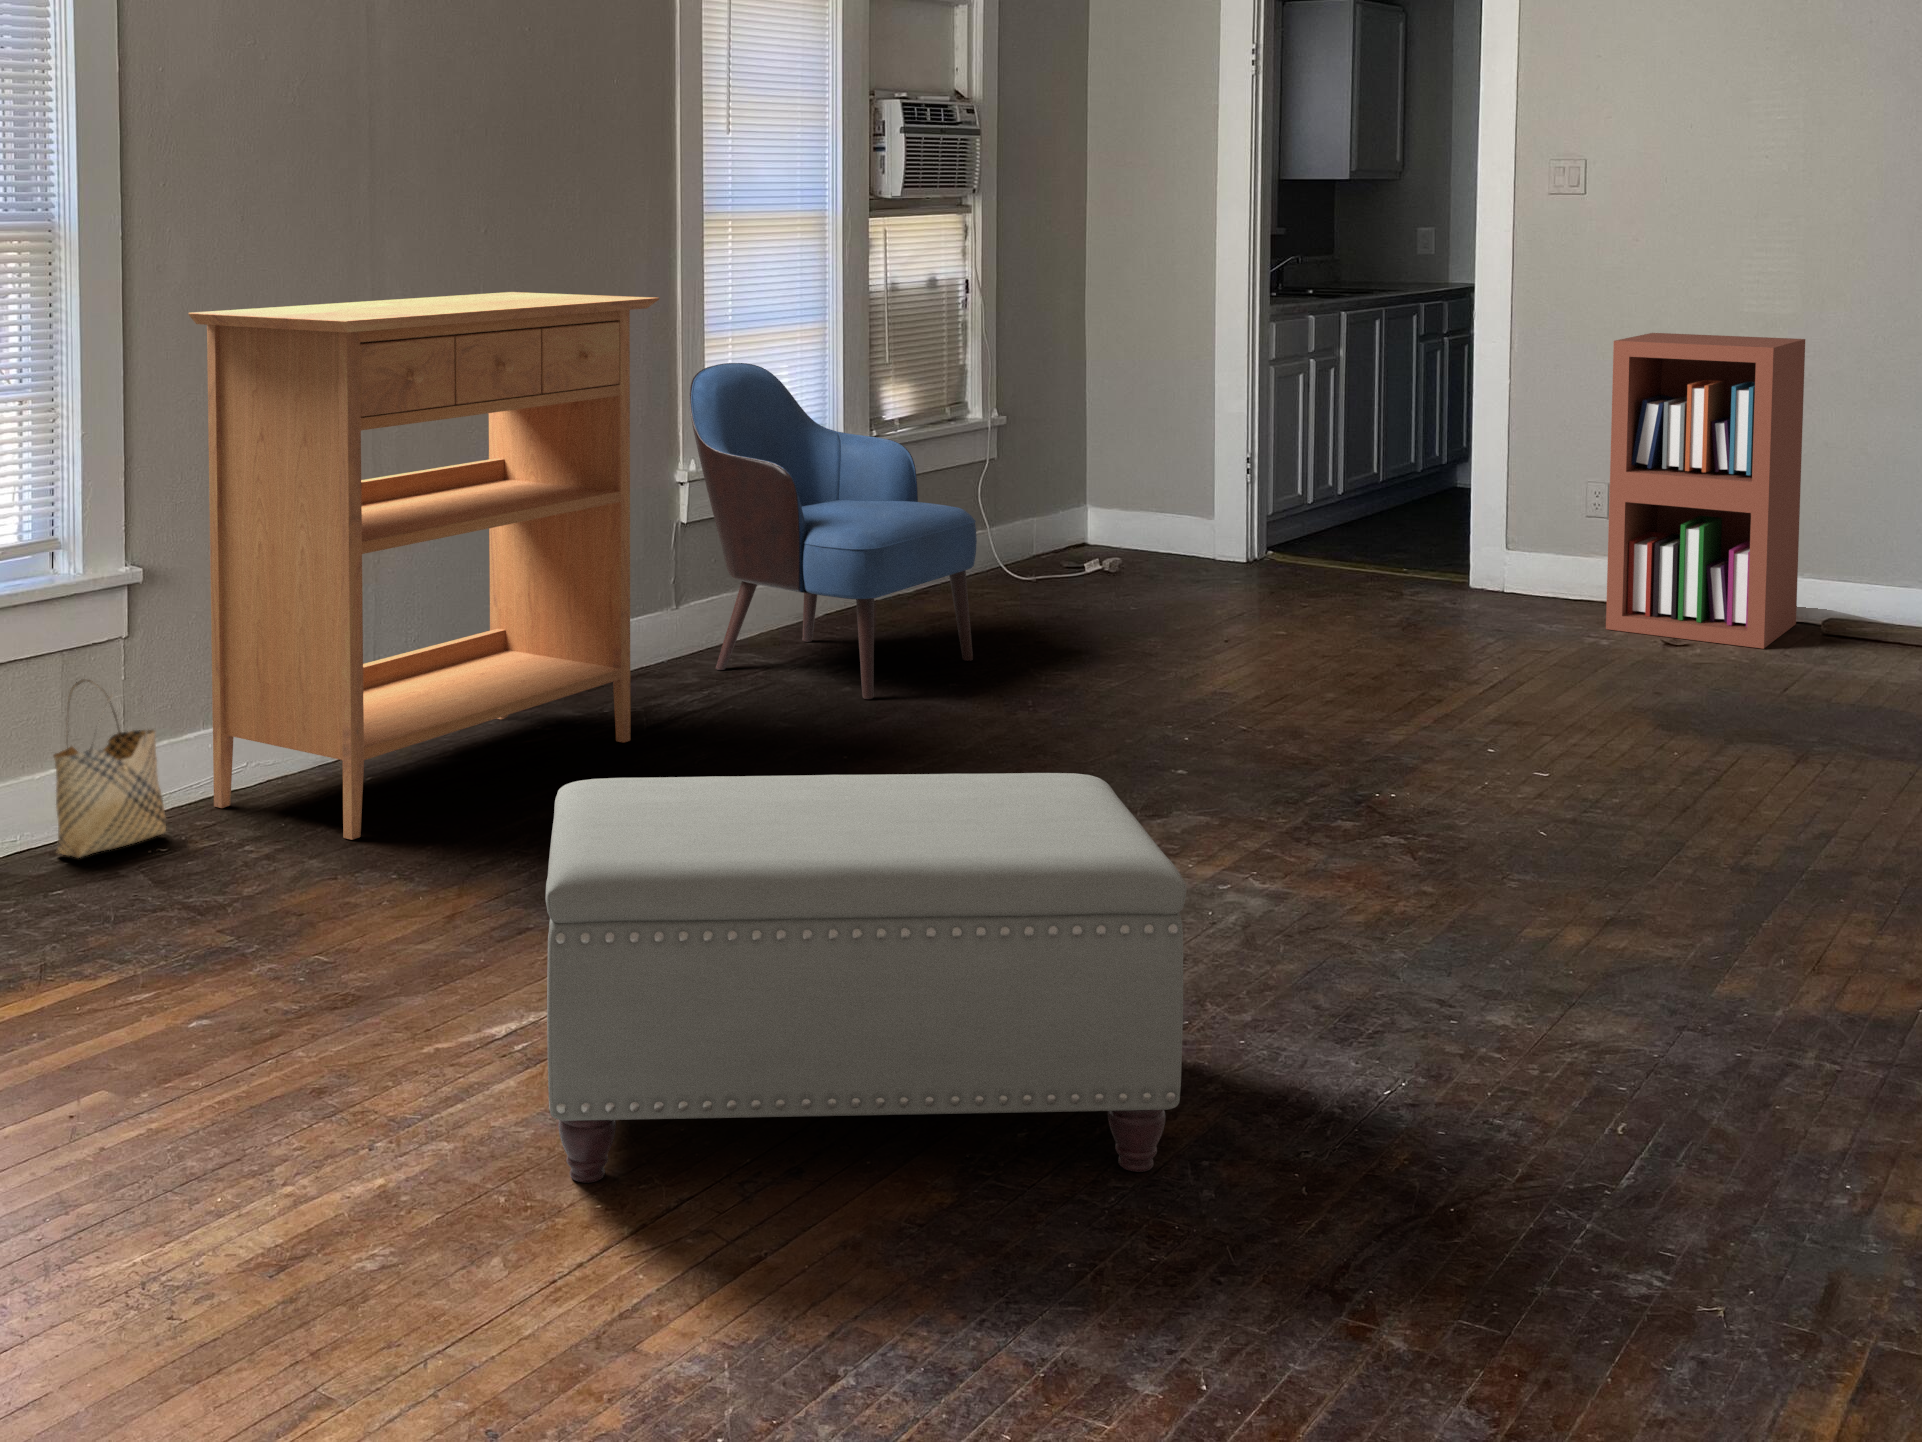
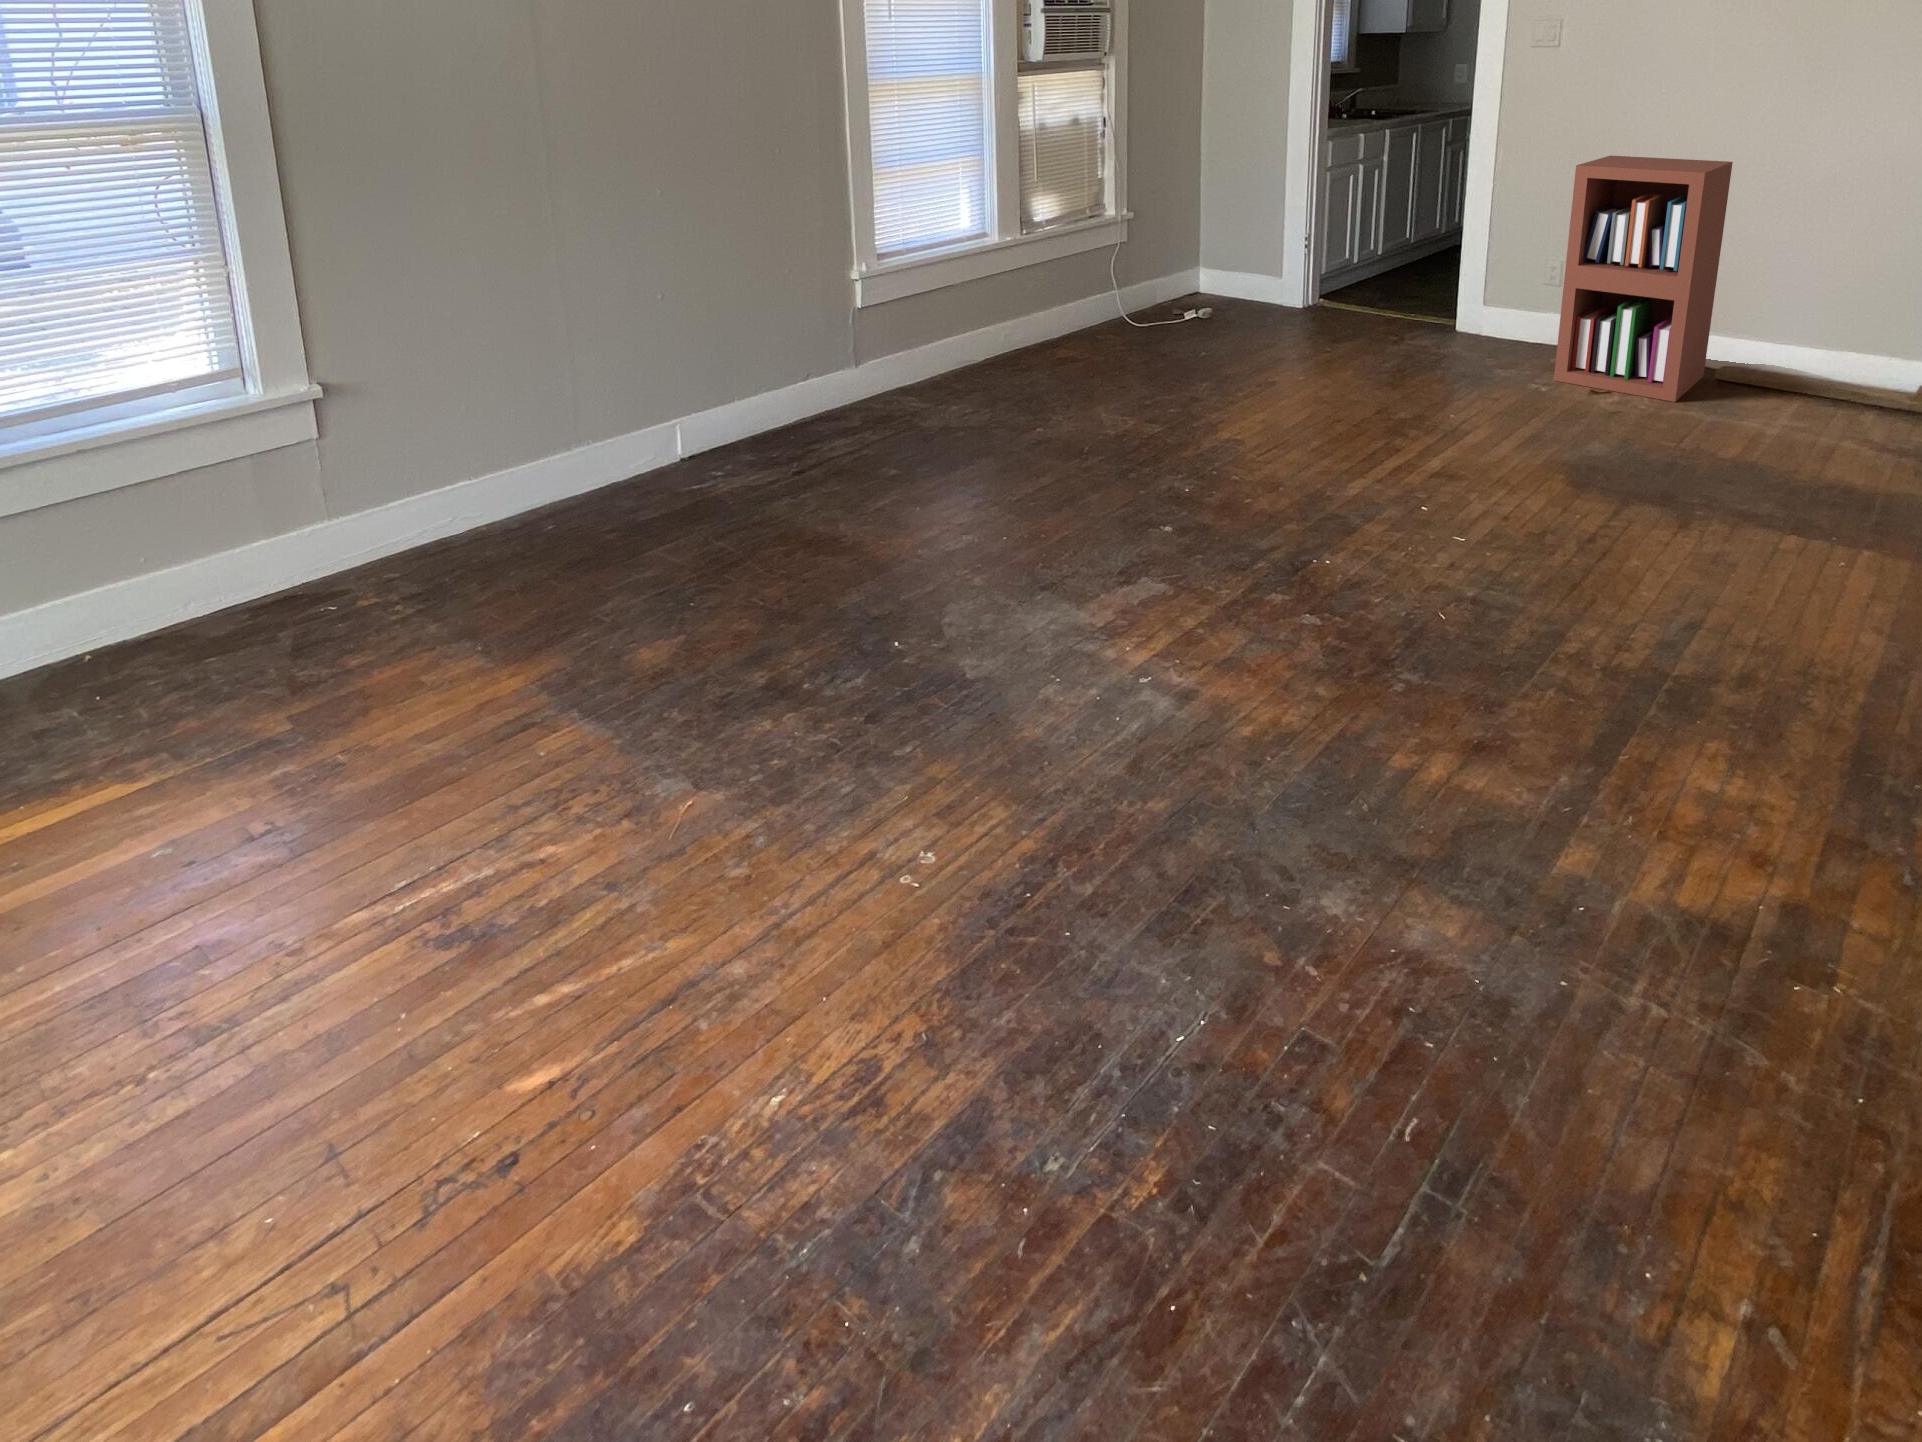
console table: present [189,292,659,840] -> none [341,149,772,600]
armchair: present [689,363,977,699] -> none [851,190,1069,448]
woven basket: present [53,680,166,857] -> none [234,477,352,619]
ottoman: present [545,773,1186,1183] -> none [216,681,951,1172]

